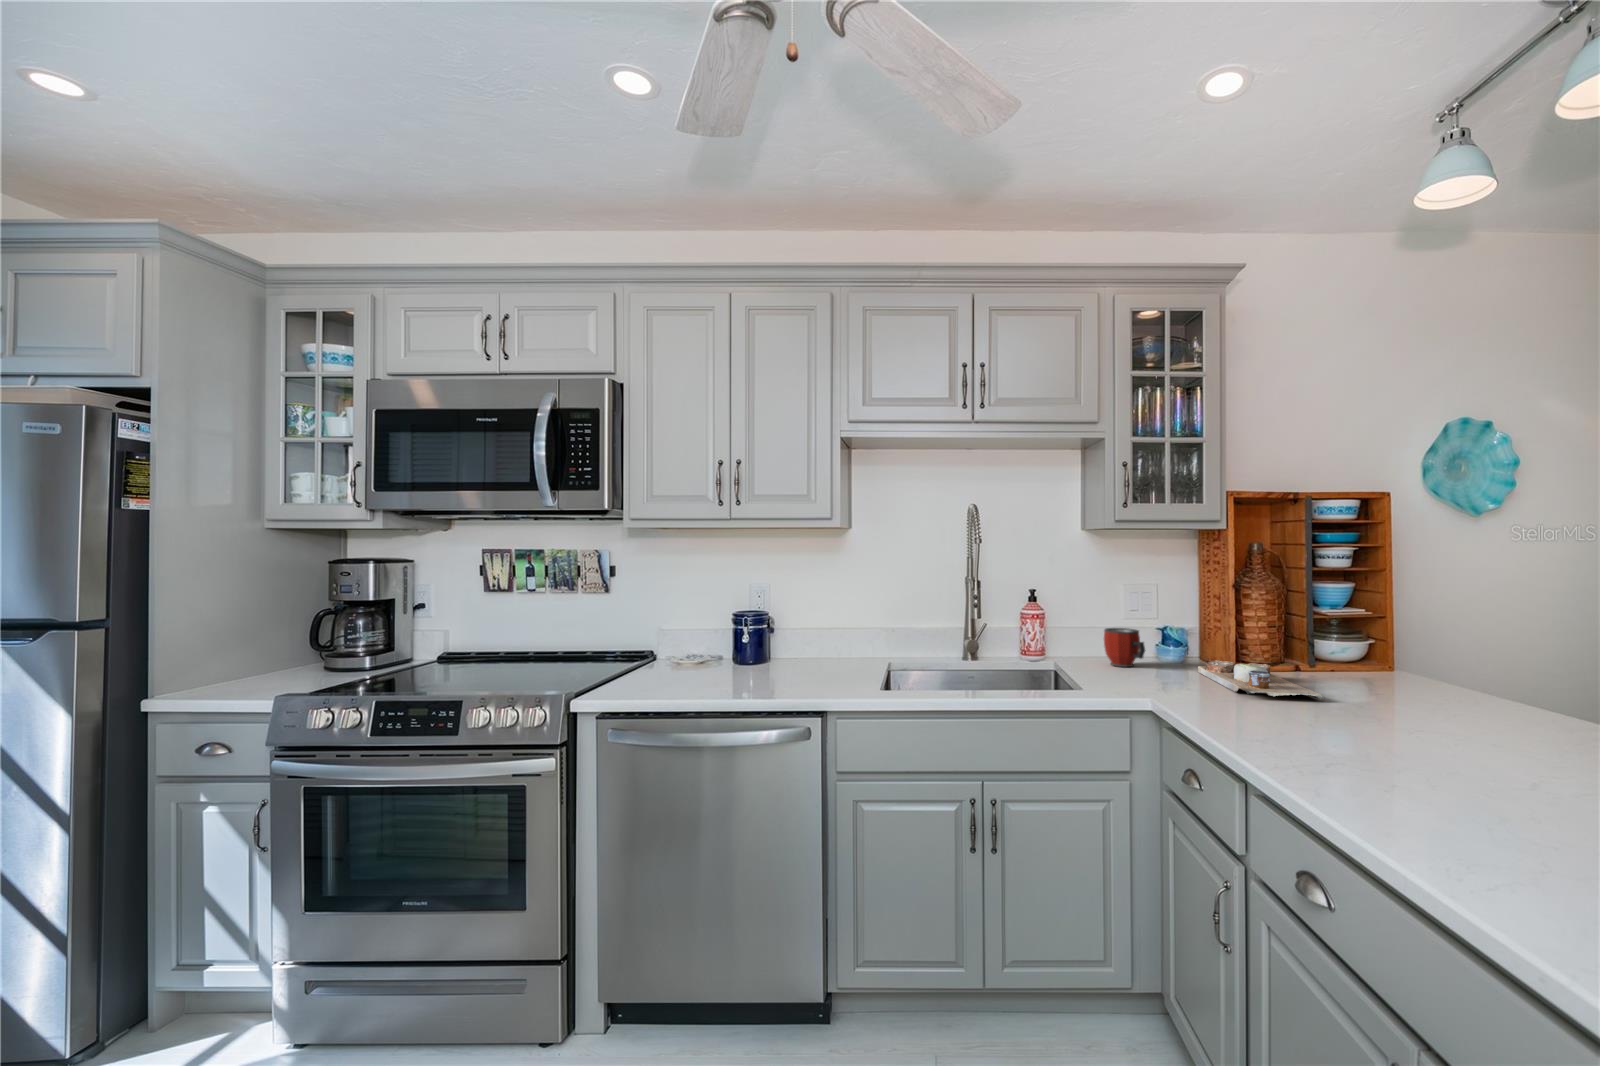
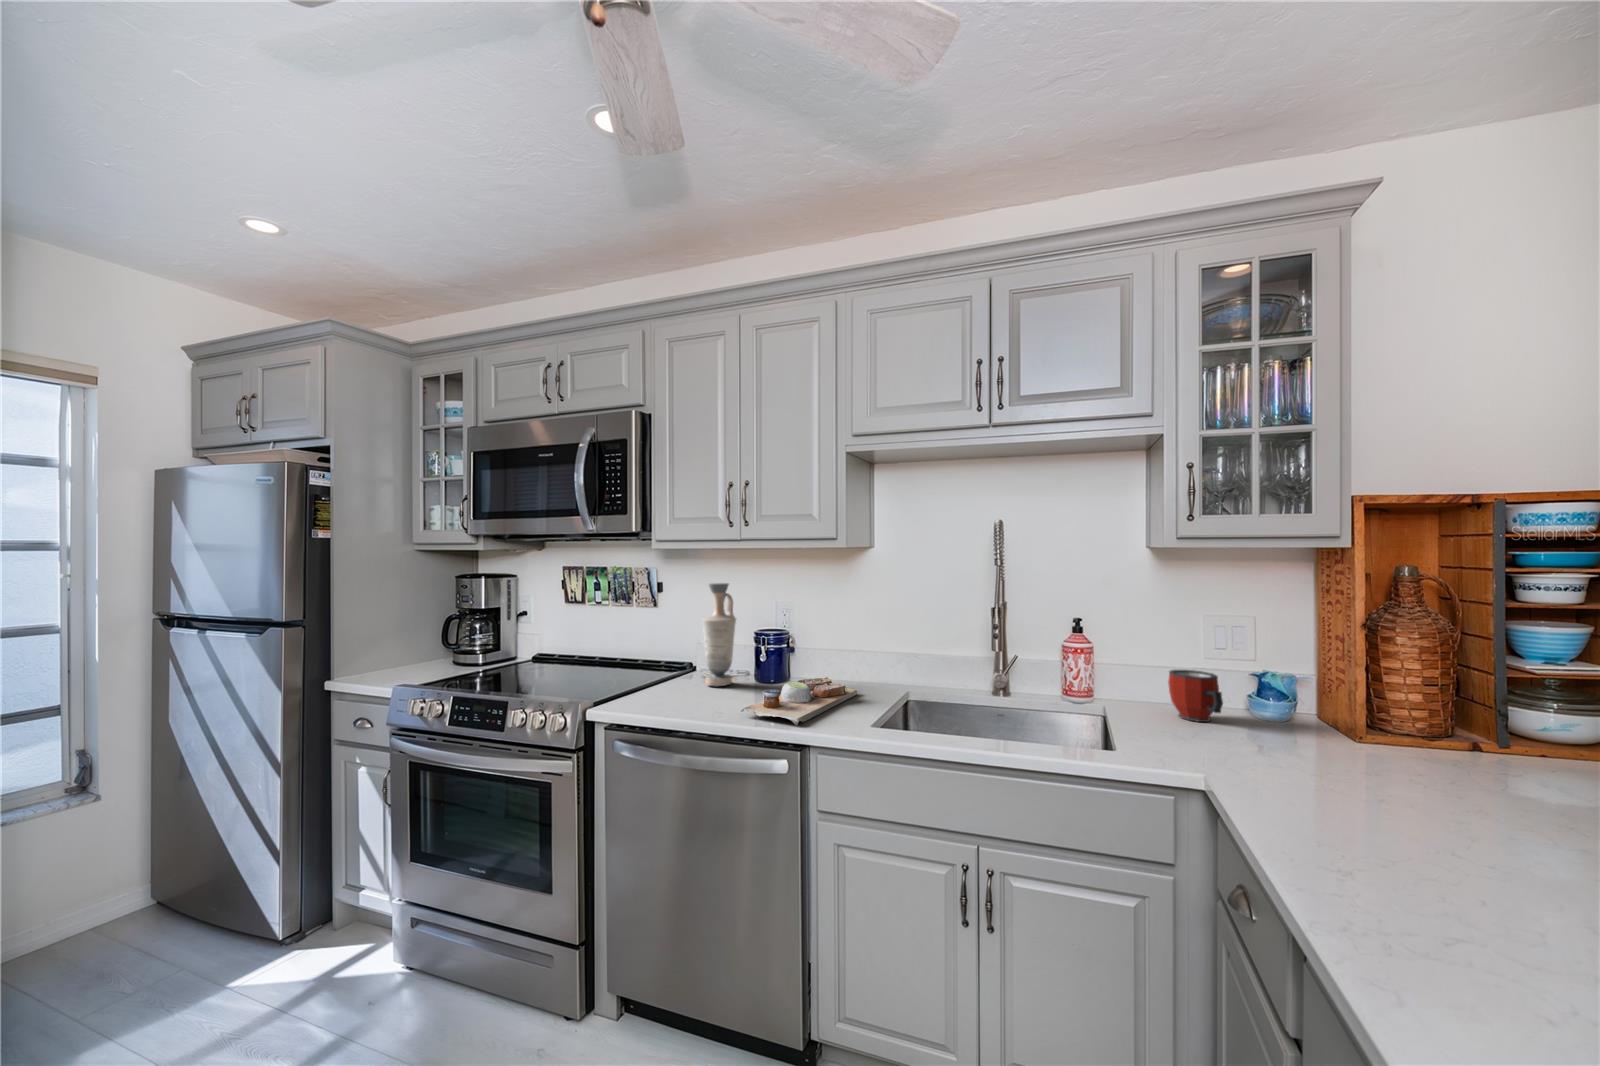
vase: none [687,565,723,670] -> present [702,583,736,686]
cutting board: present [1198,659,1325,701] -> present [741,677,857,726]

